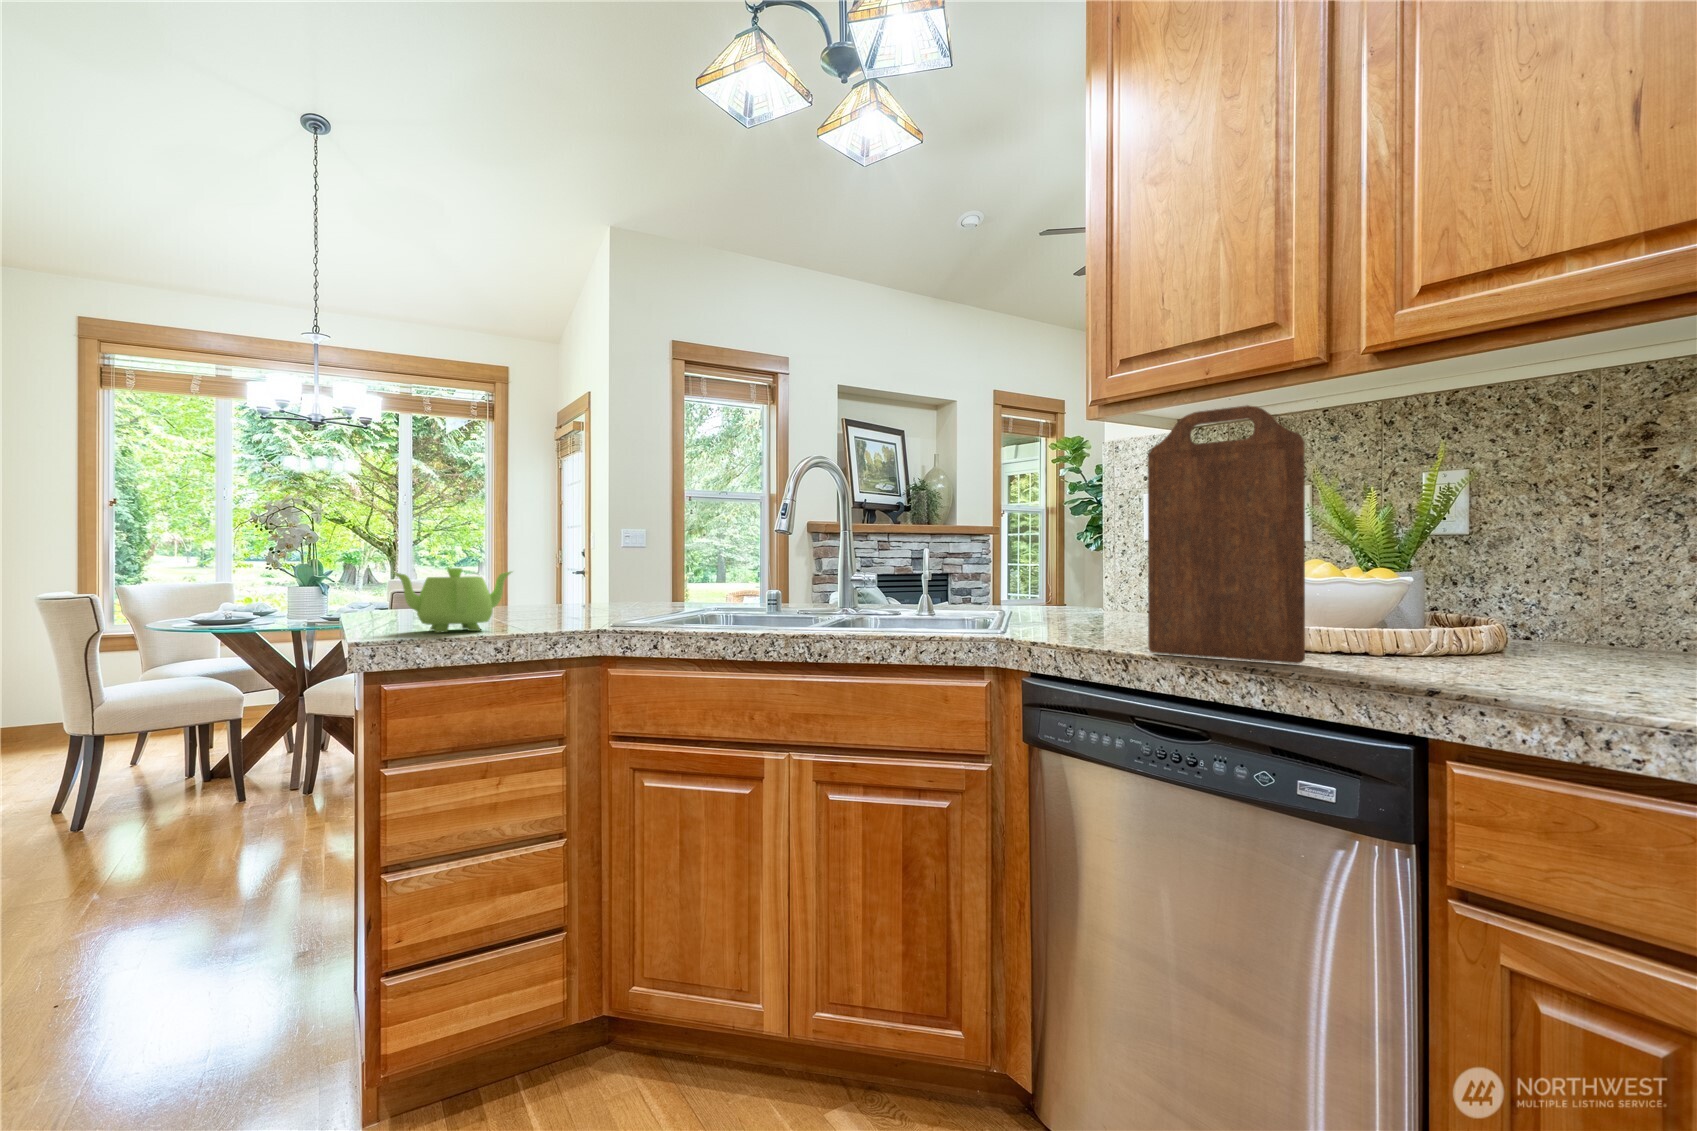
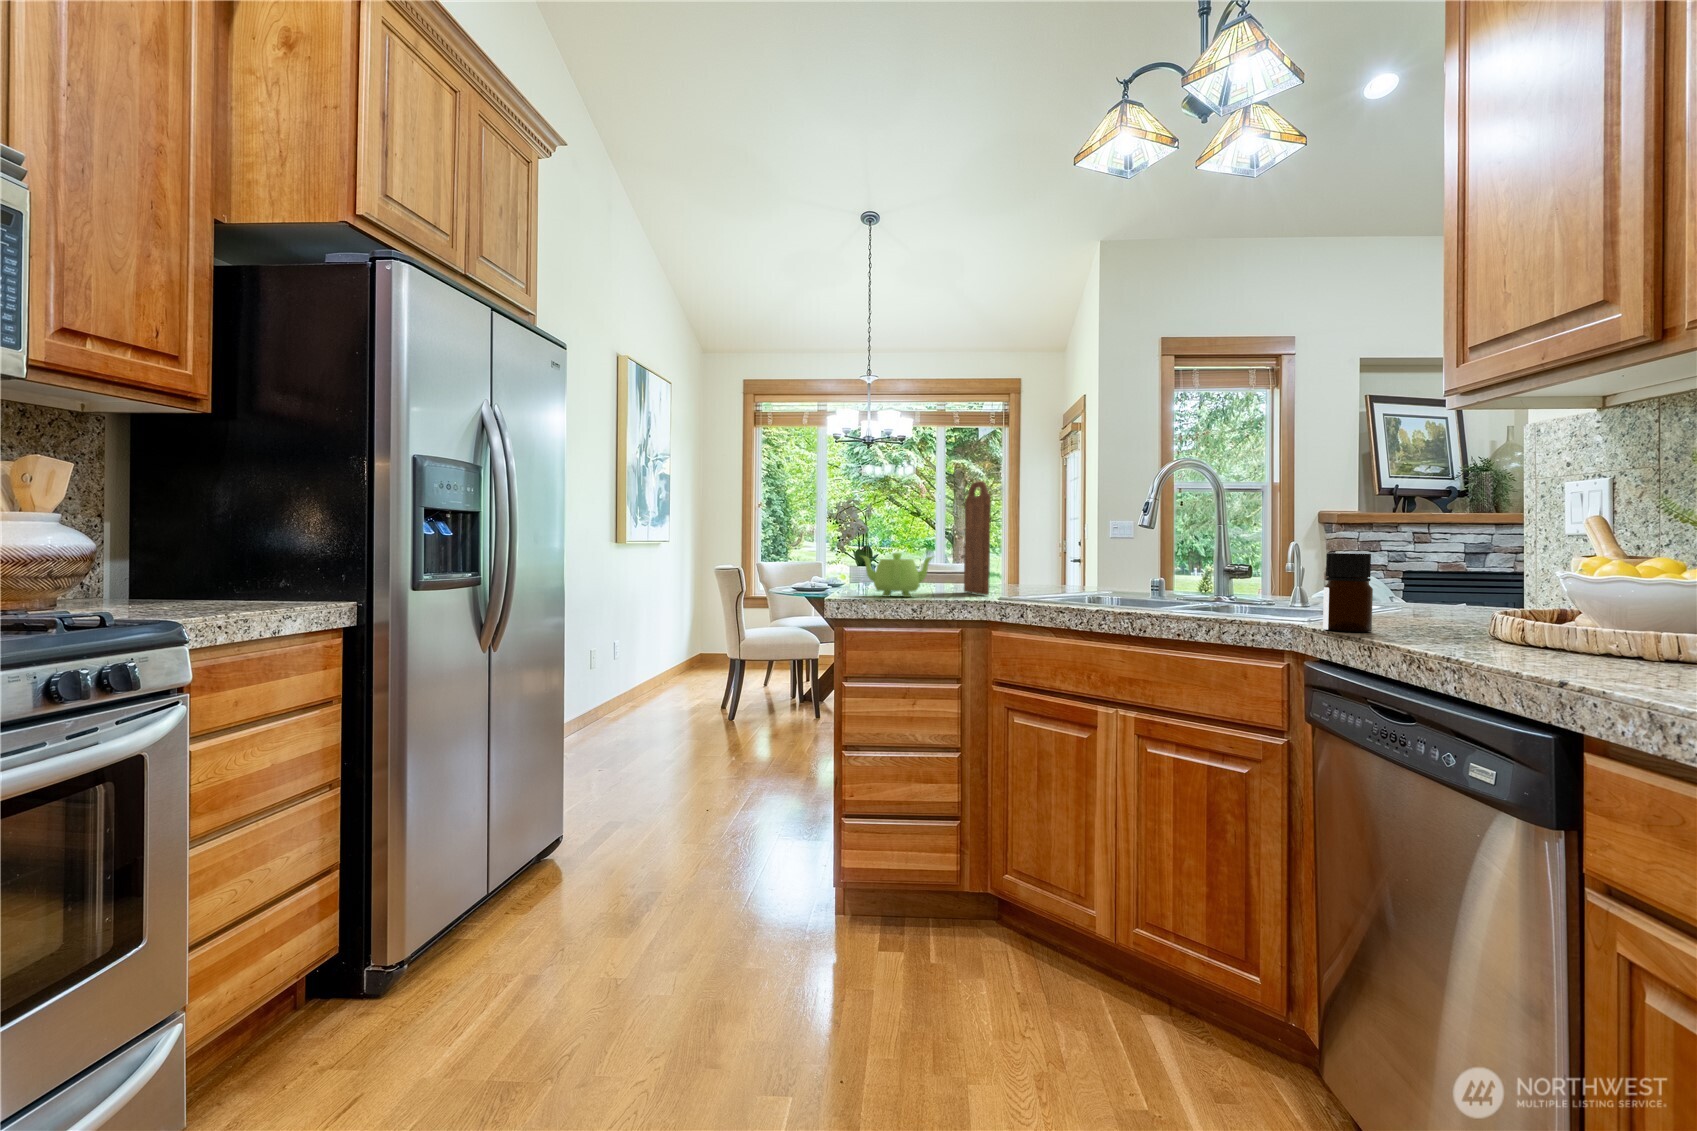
cutting board: present [1148,405,1305,664] -> present [964,481,991,595]
bottle: none [1031,559,1076,641] -> present [1323,553,1373,632]

